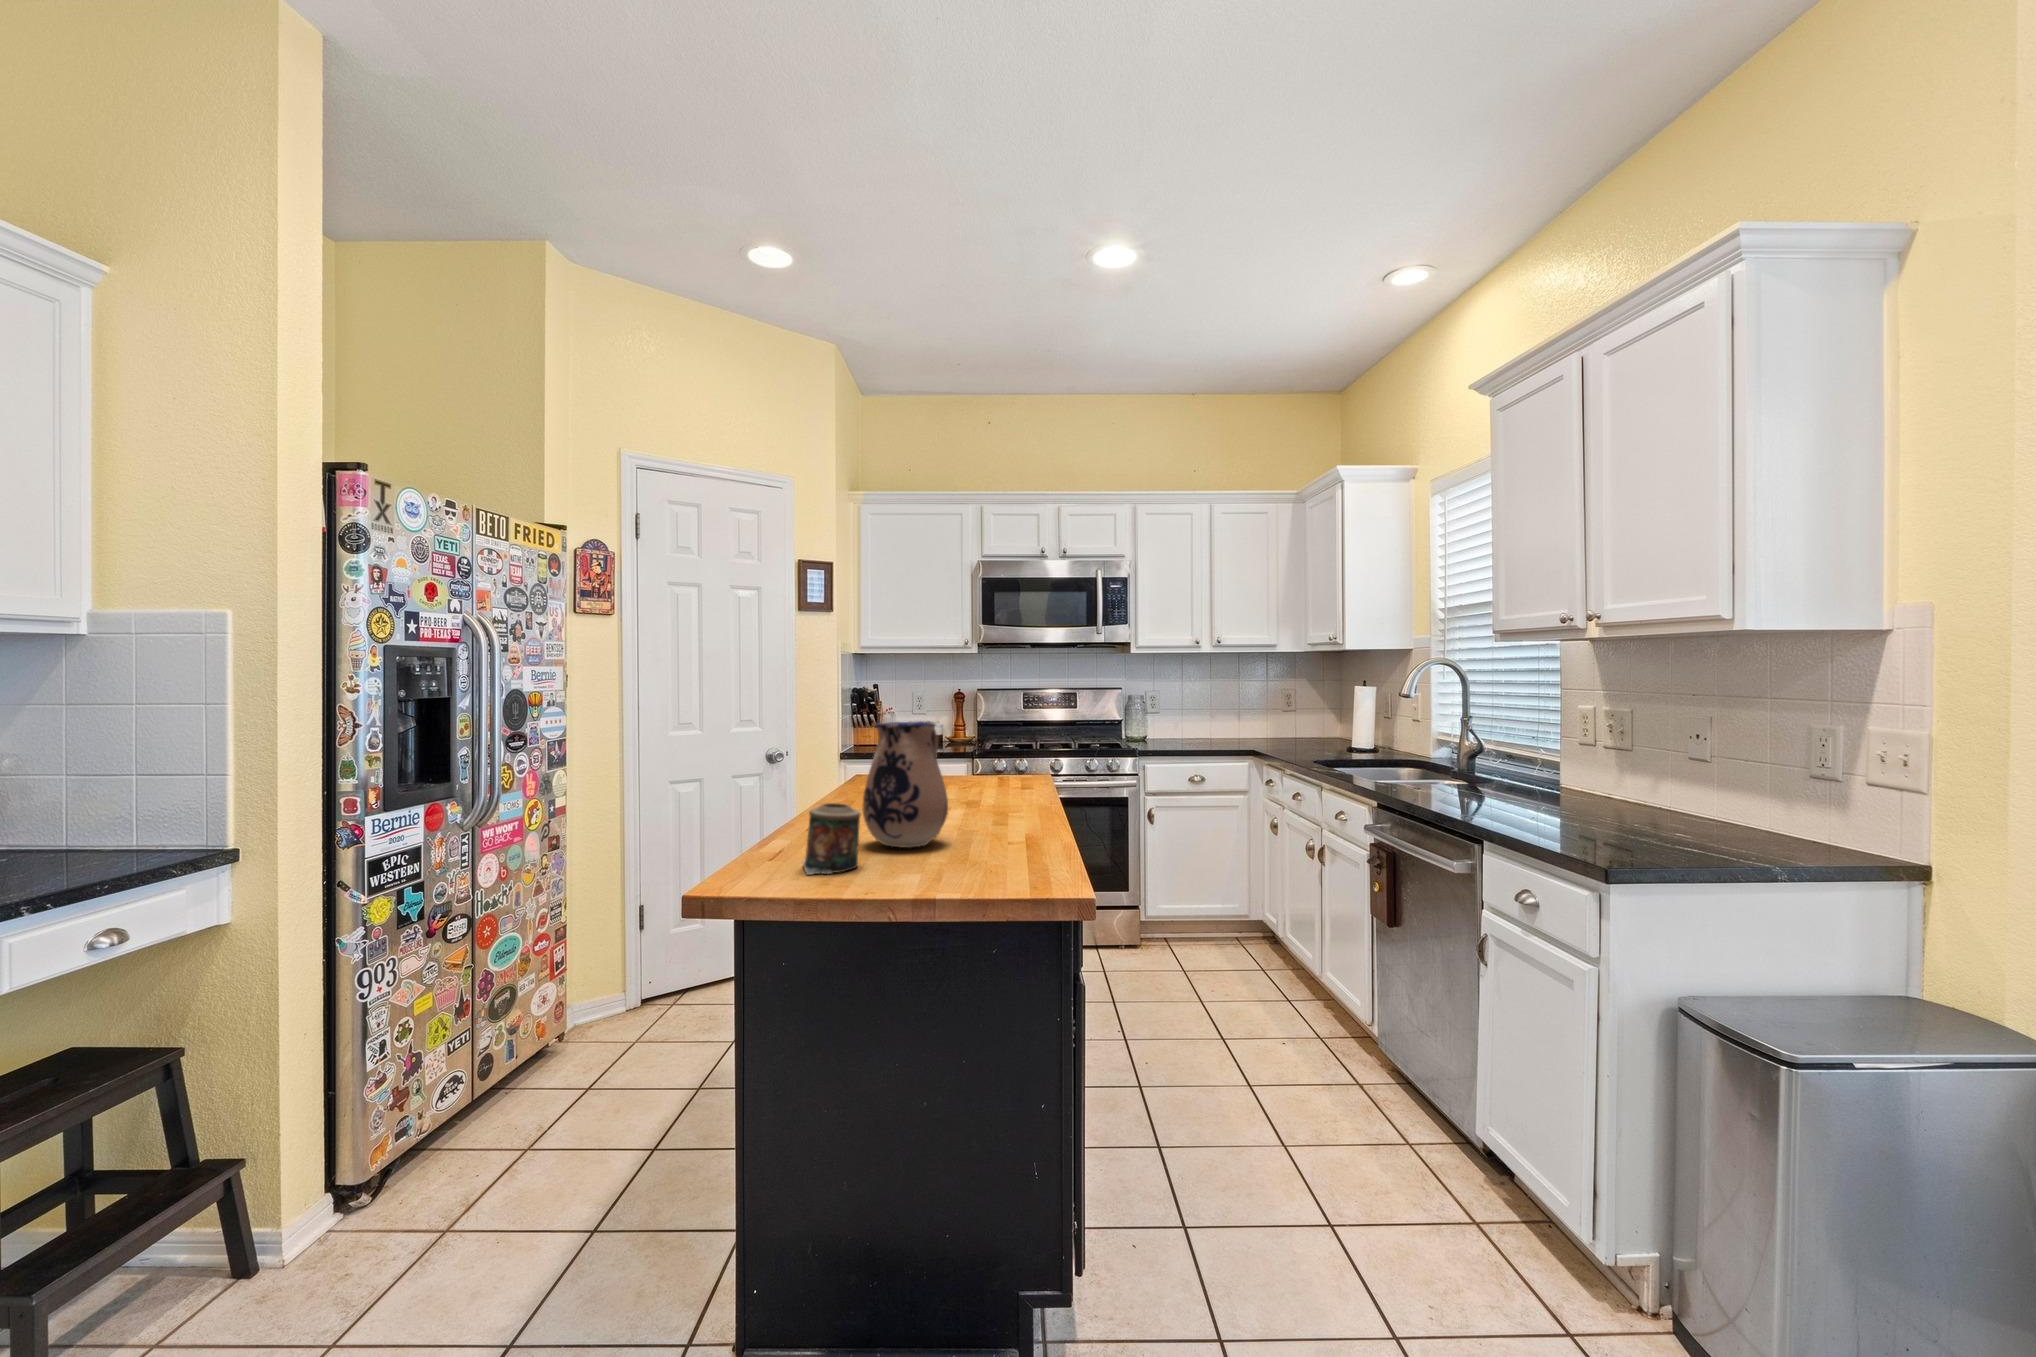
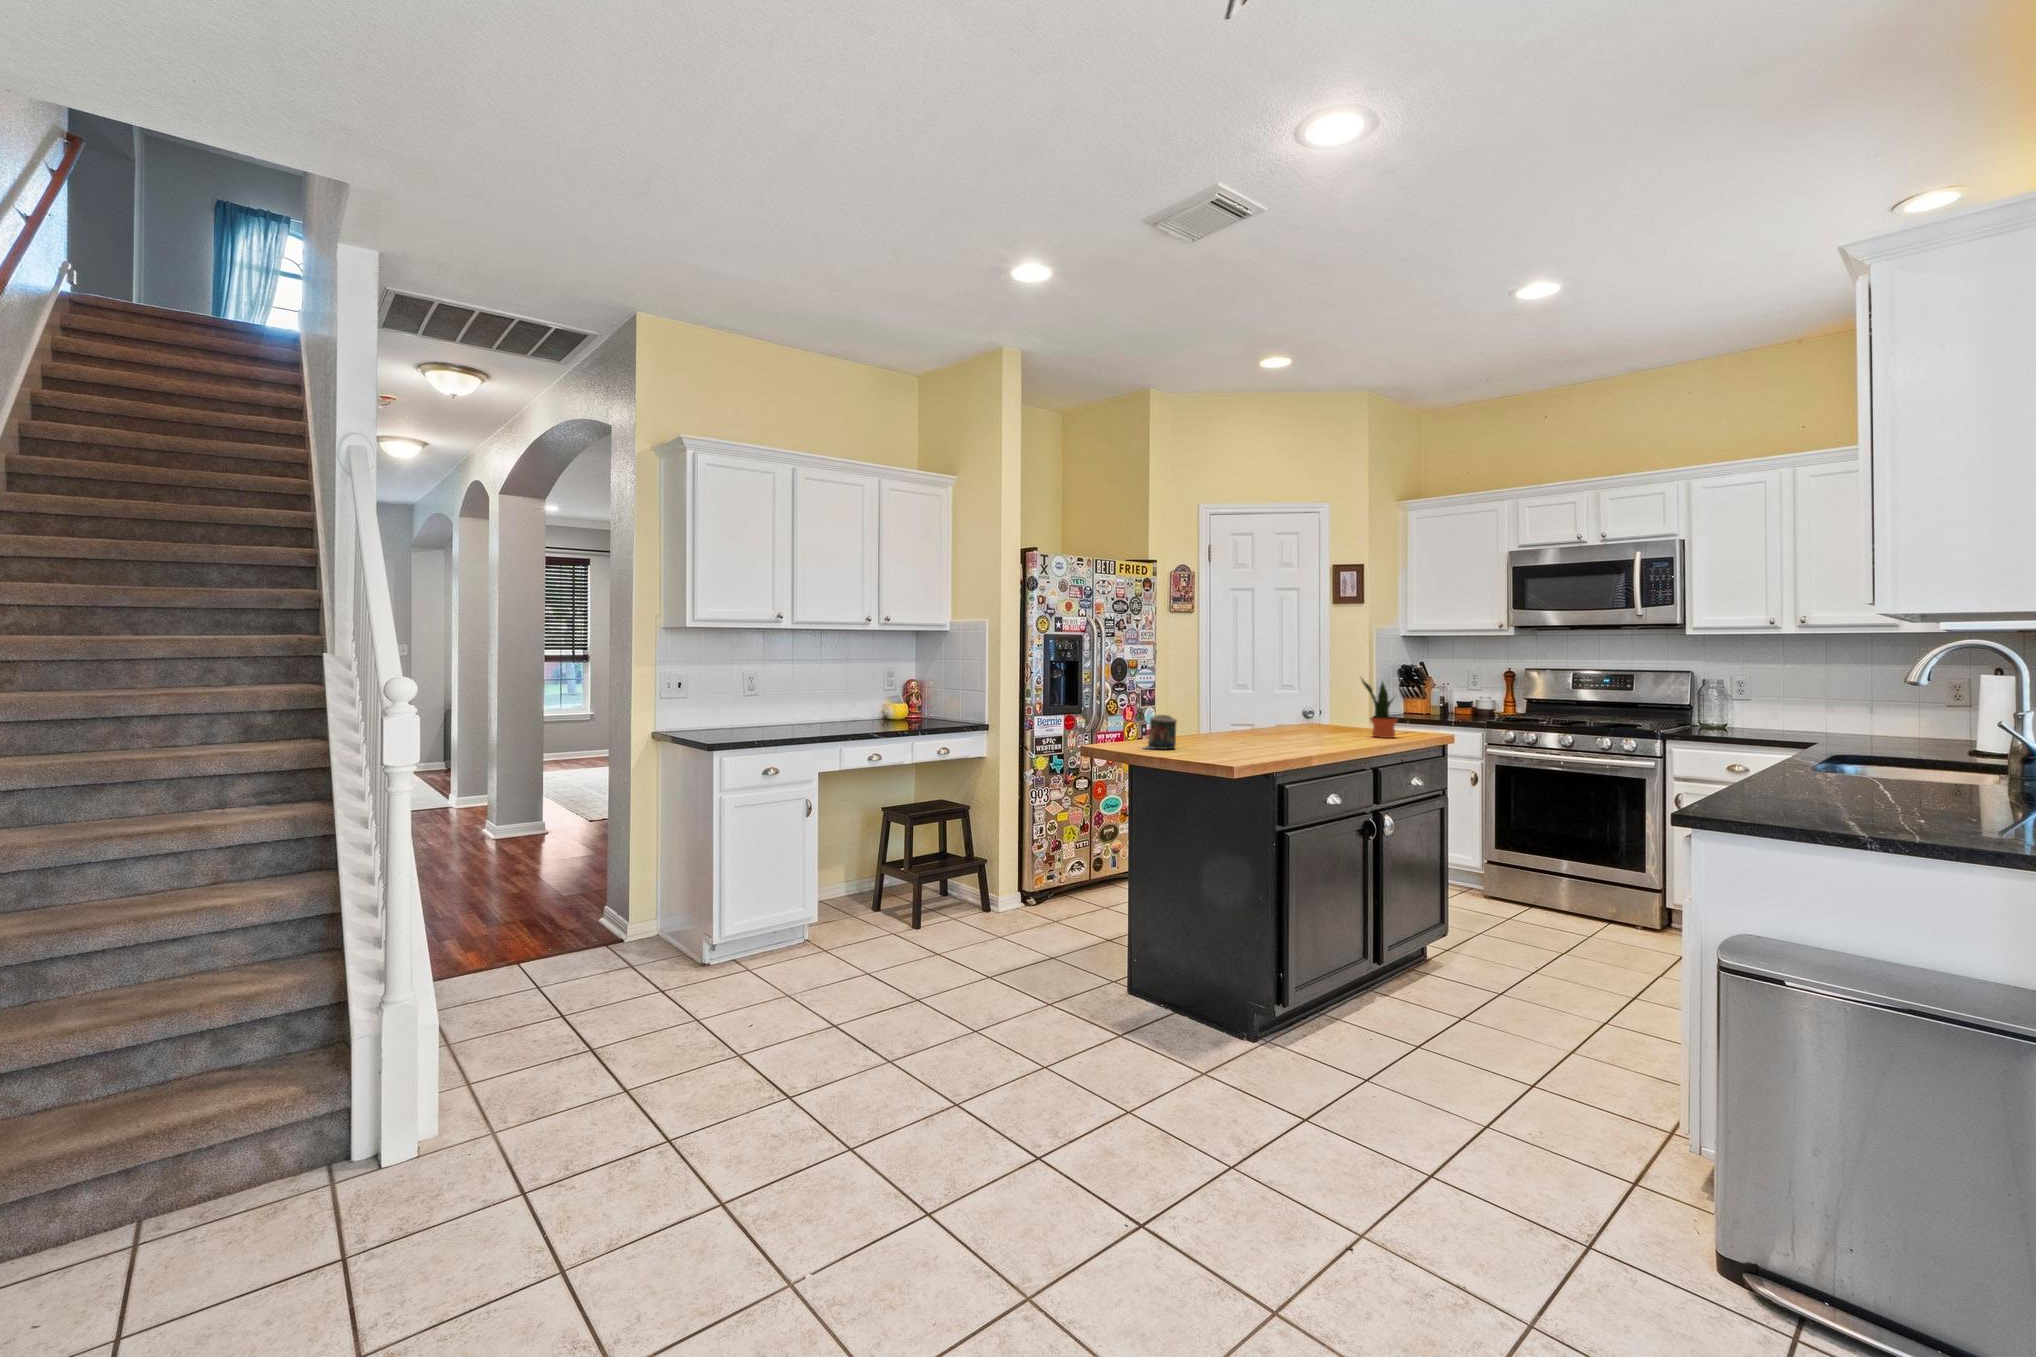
potted plant: none [963,708,1007,791] -> present [1360,677,1397,738]
ceramic pitcher: present [862,721,948,848] -> none [1200,676,1258,748]

